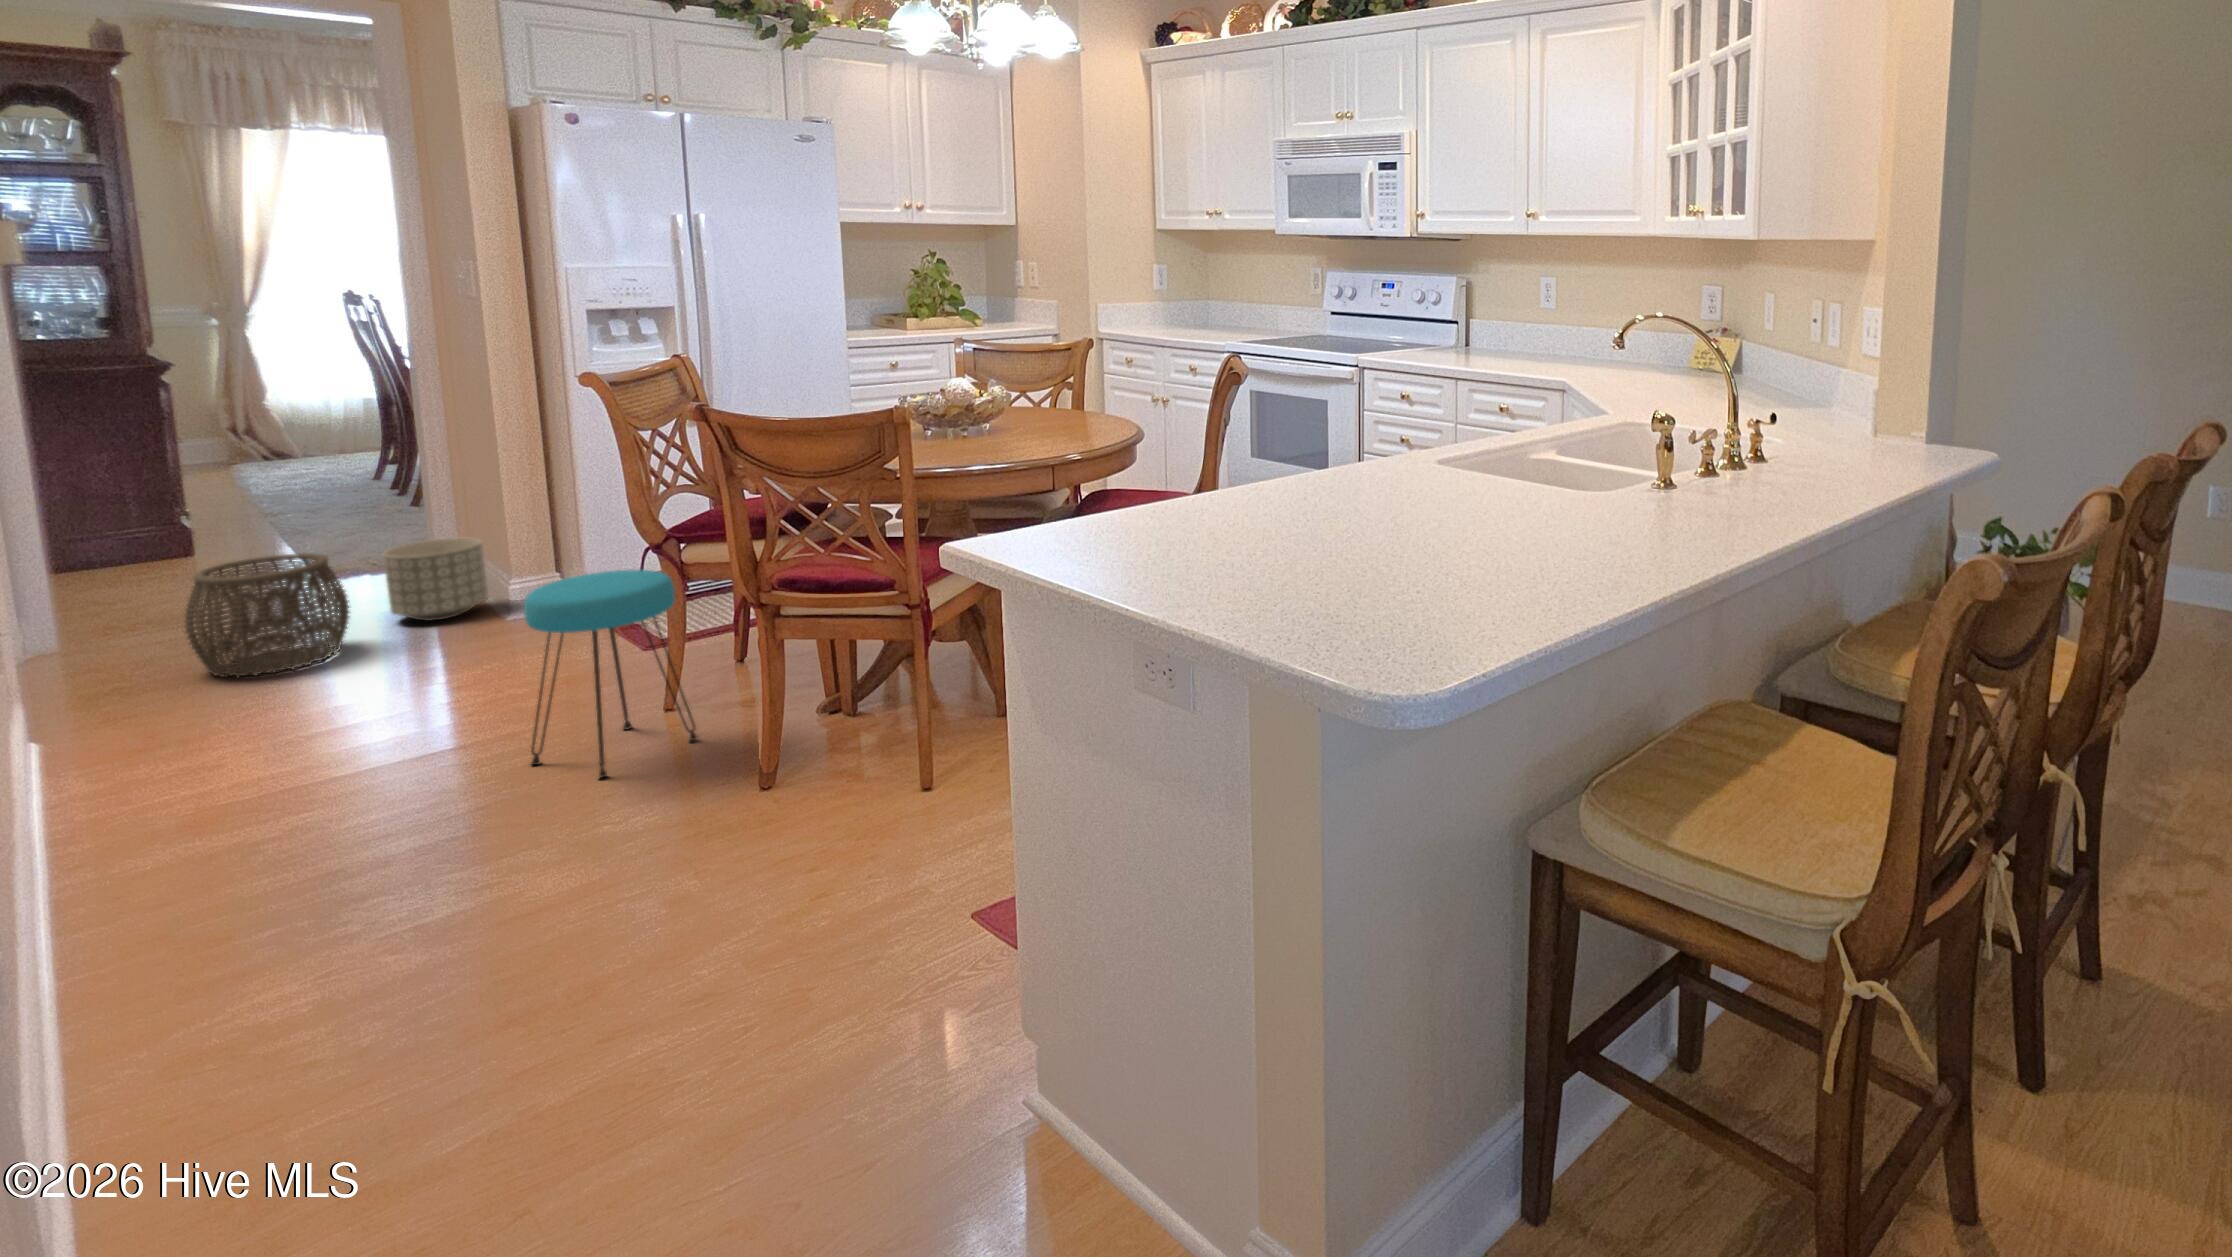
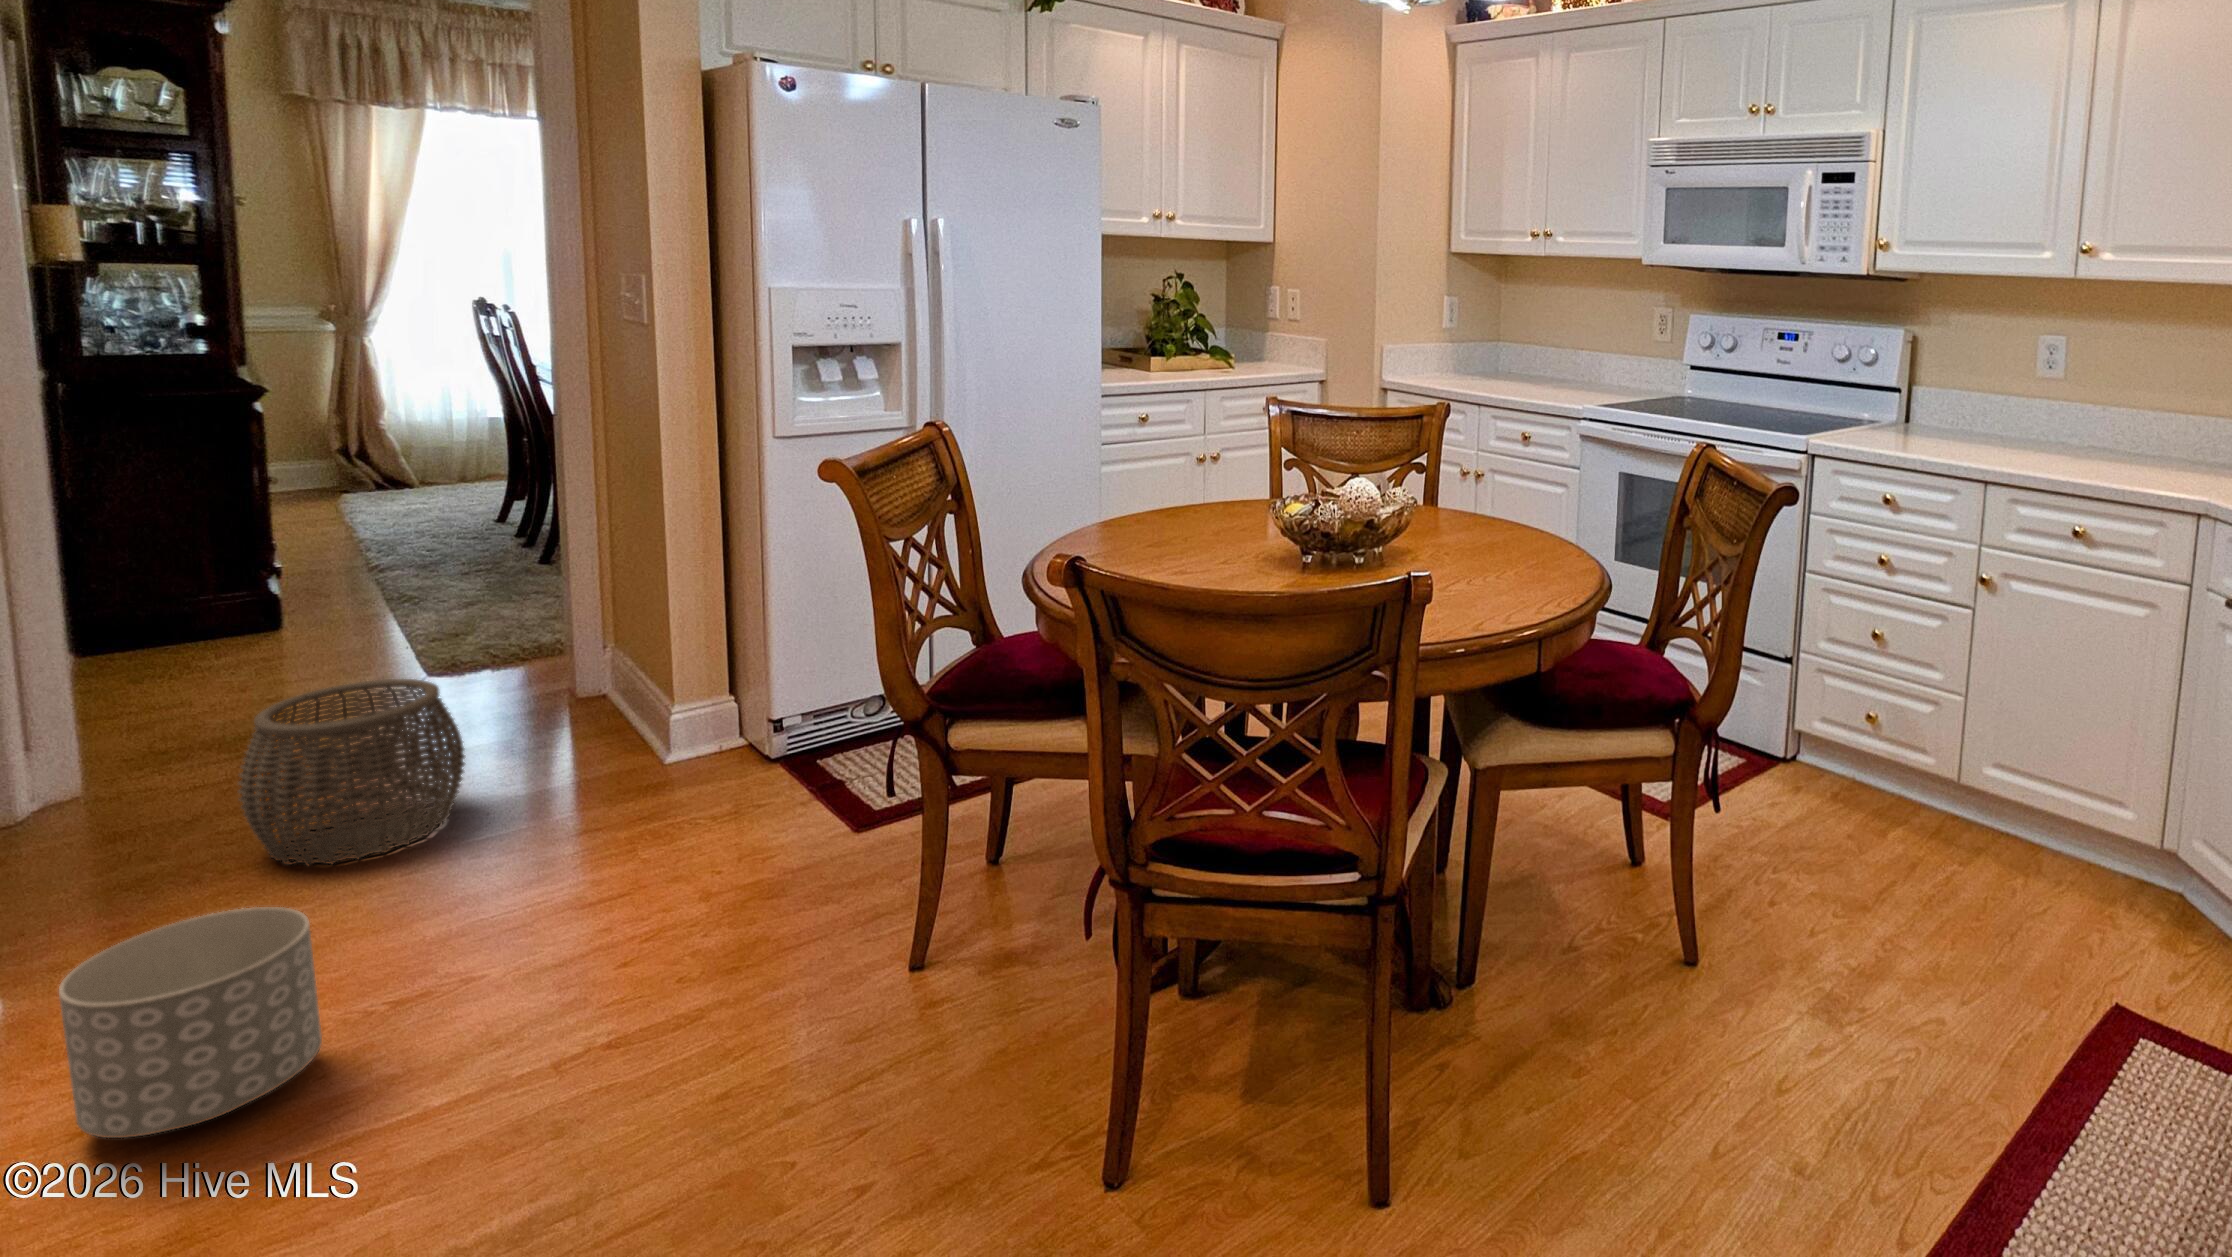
planter: present [383,538,488,621] -> present [59,907,322,1138]
stool: present [524,570,697,778] -> none [729,776,979,1147]

